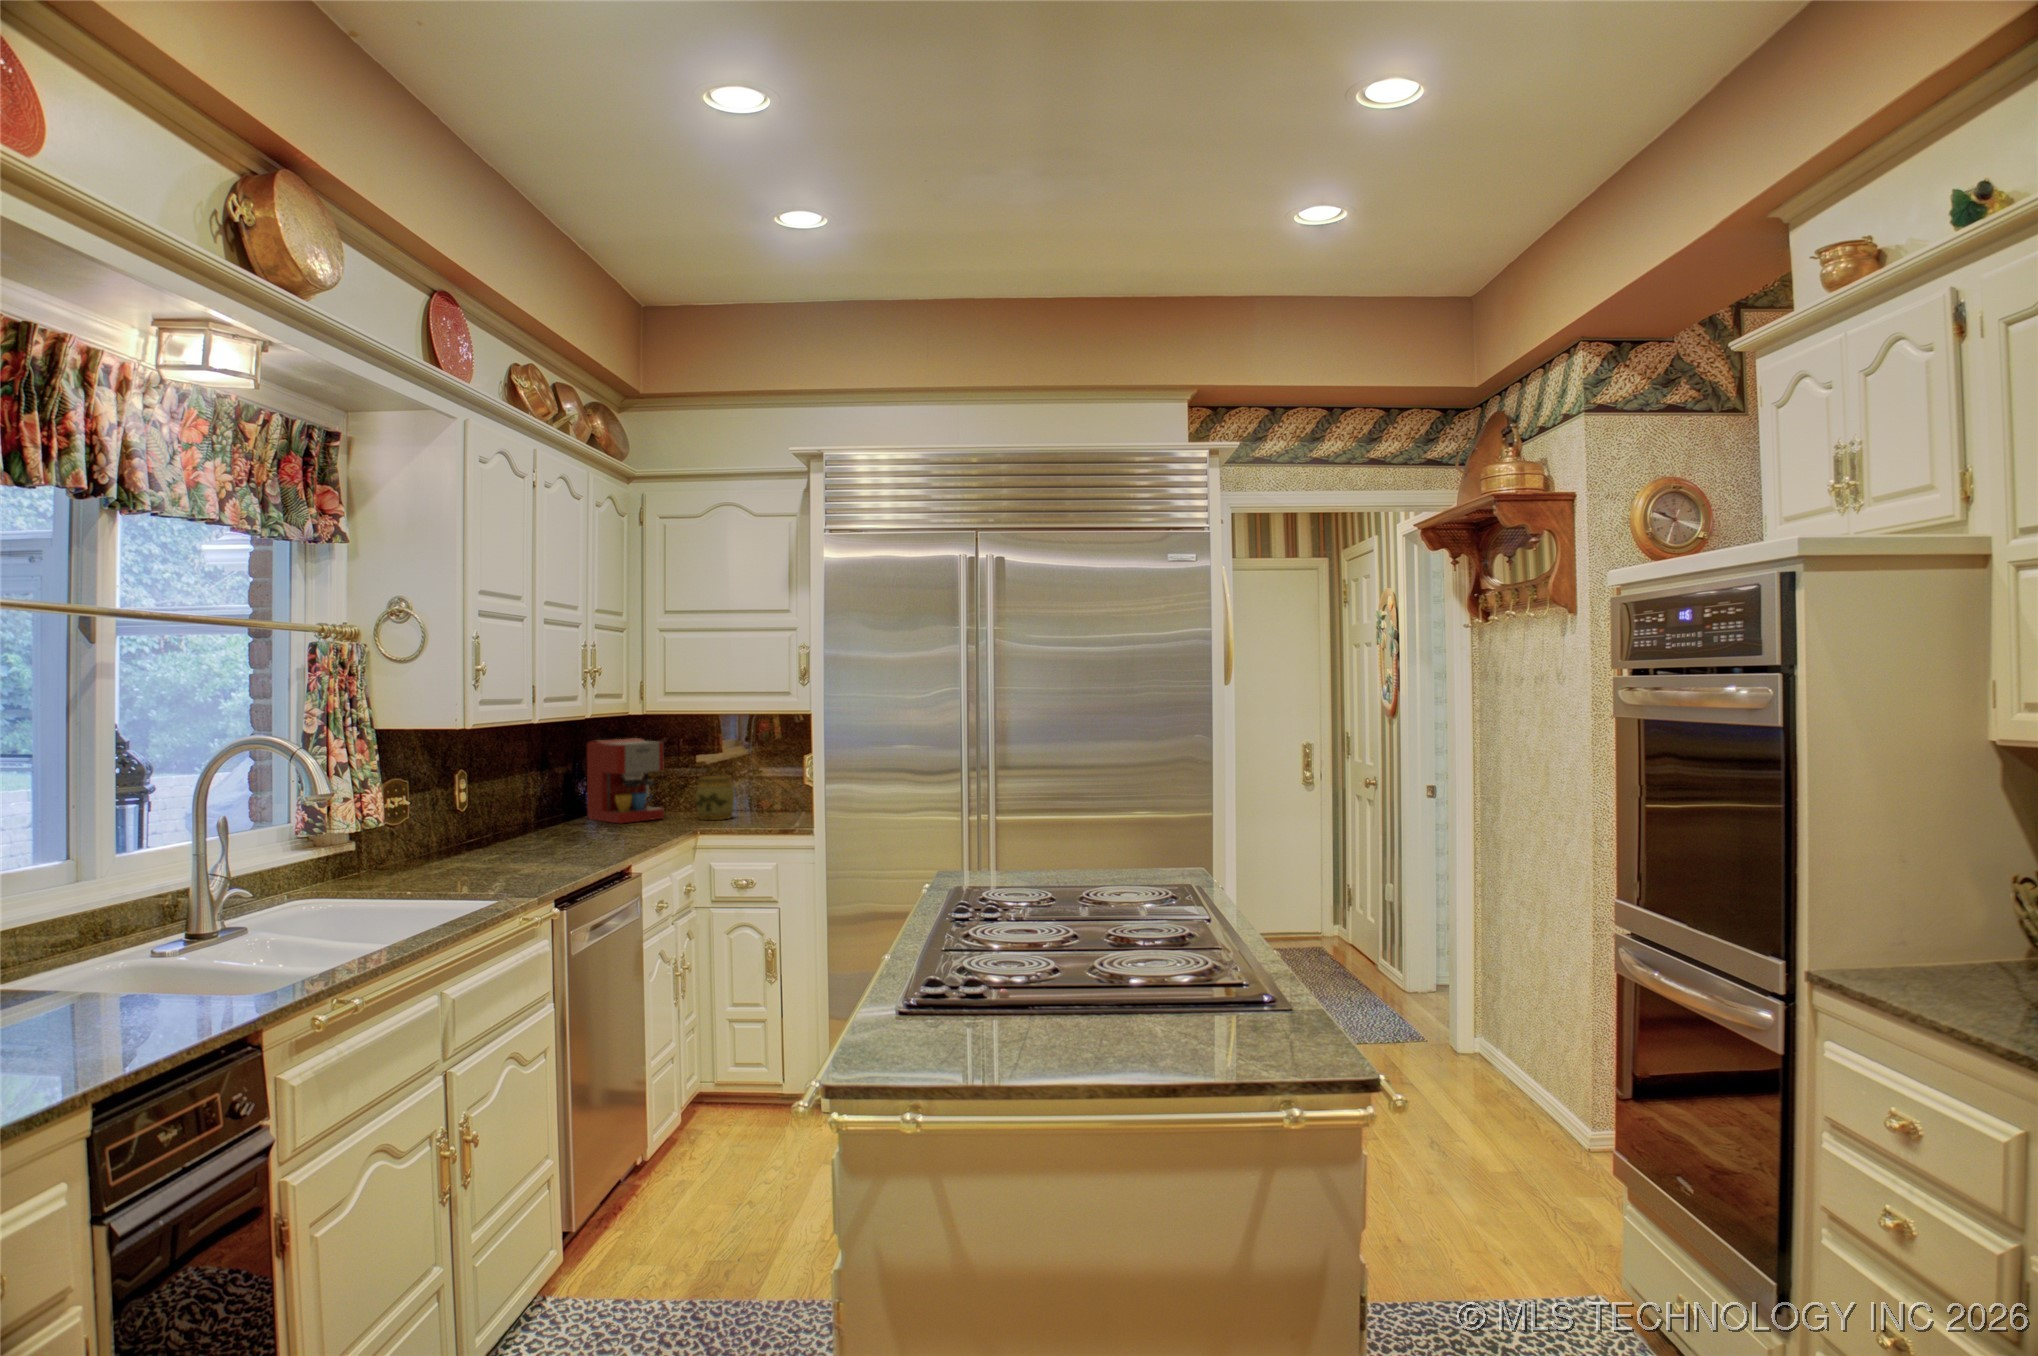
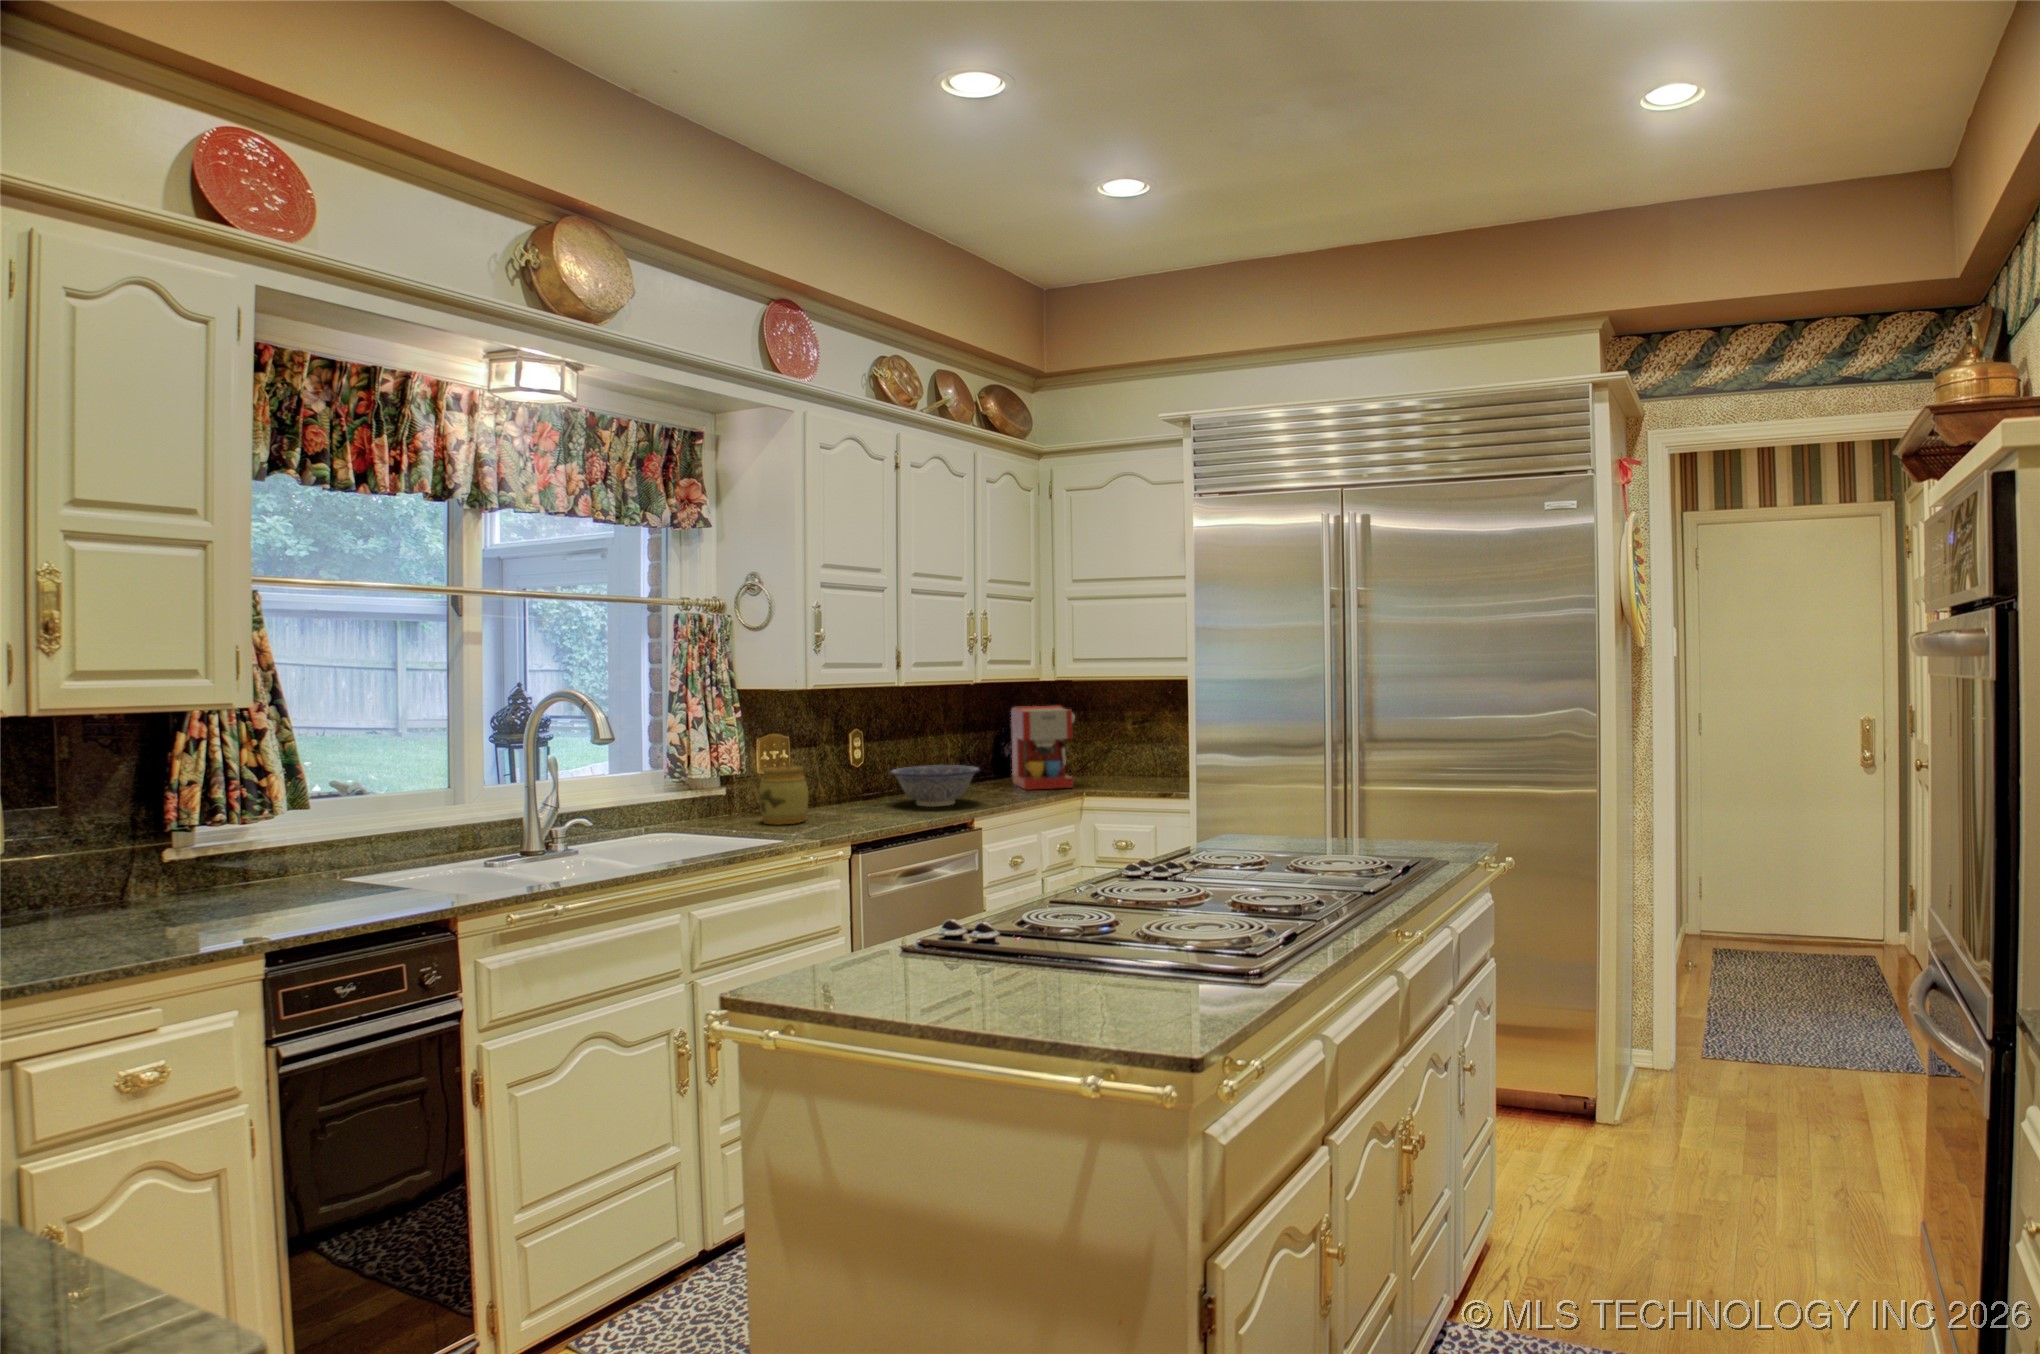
jar: present [696,769,734,820] -> present [759,757,809,825]
decorative bowl: none [513,802,613,846] -> present [890,765,980,807]

